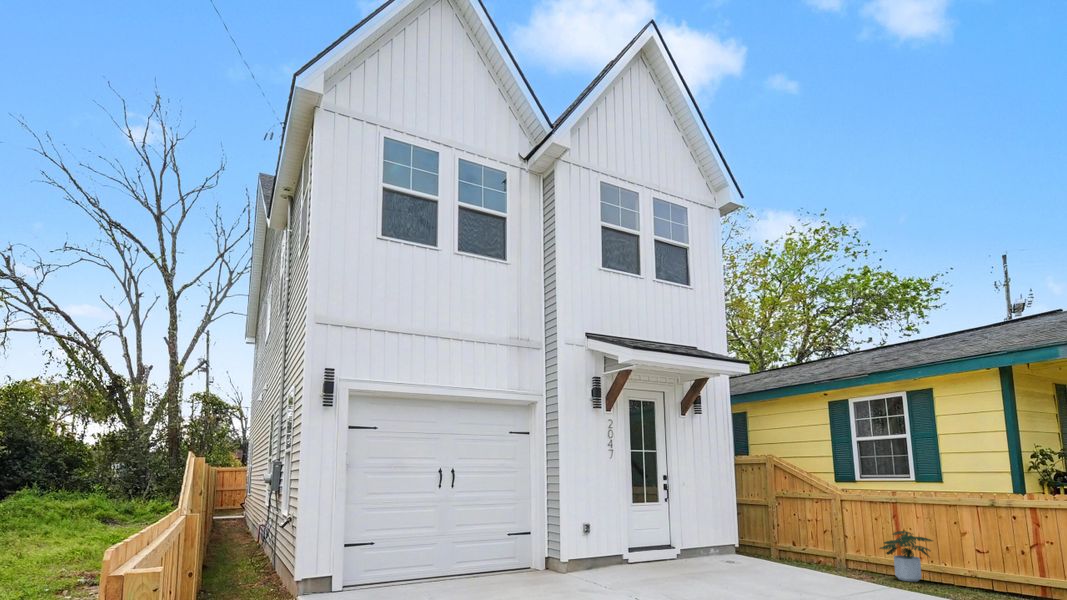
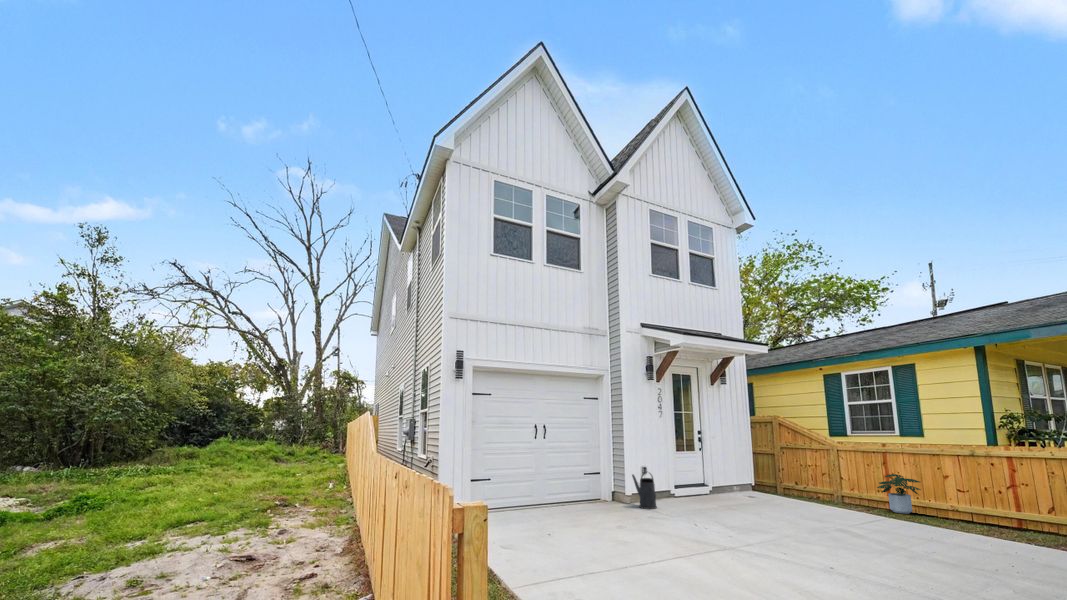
watering can: none [567,530,596,579] -> present [632,472,657,509]

